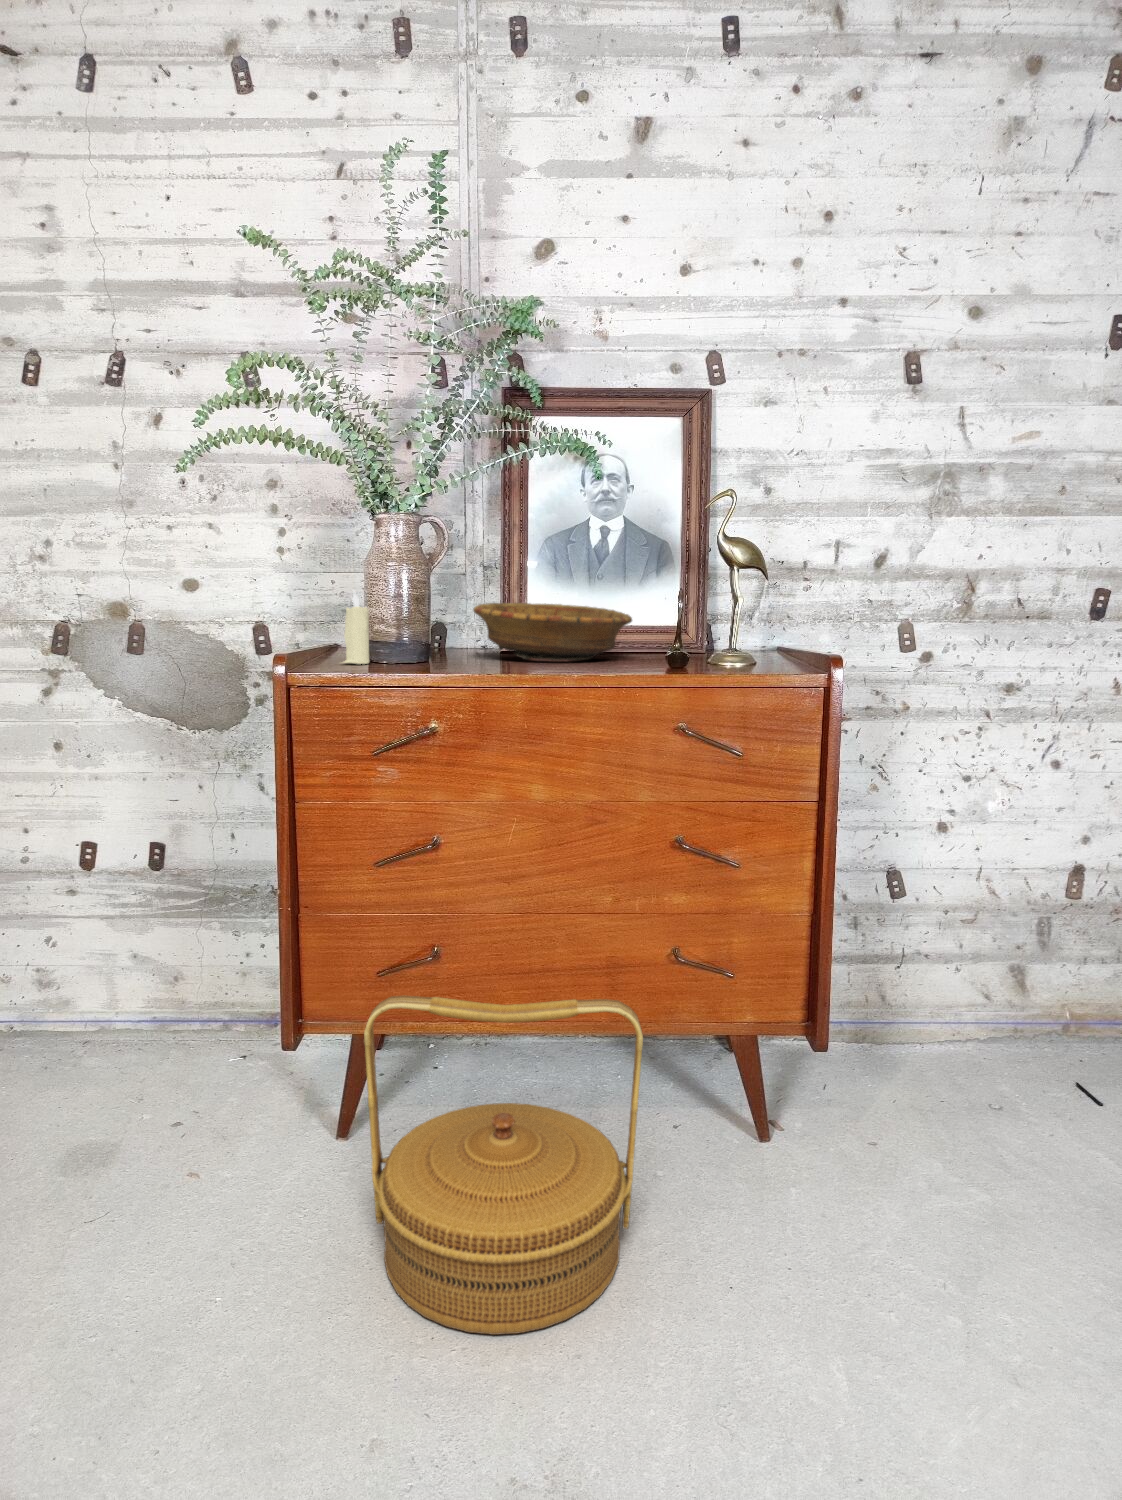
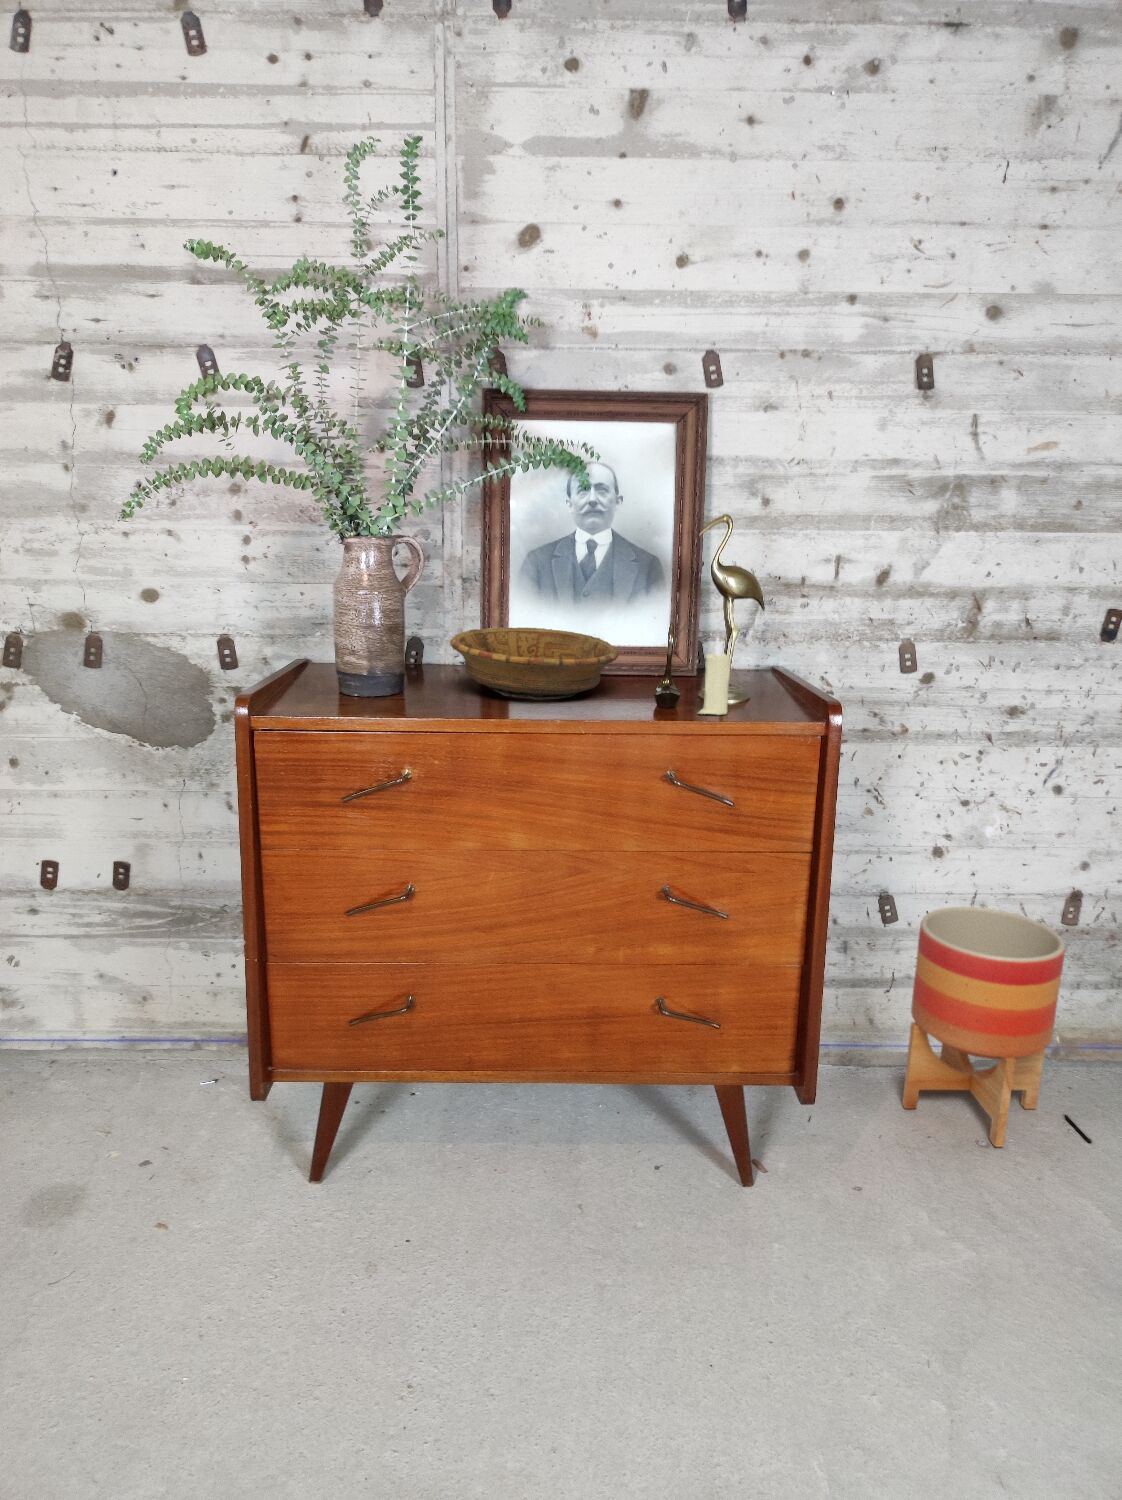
candle: present [343,590,369,664] -> present [699,637,730,715]
planter: none [916,879,1070,1109] -> present [902,907,1065,1147]
woven basket: present [364,995,643,1335] -> none [336,1064,622,1410]

